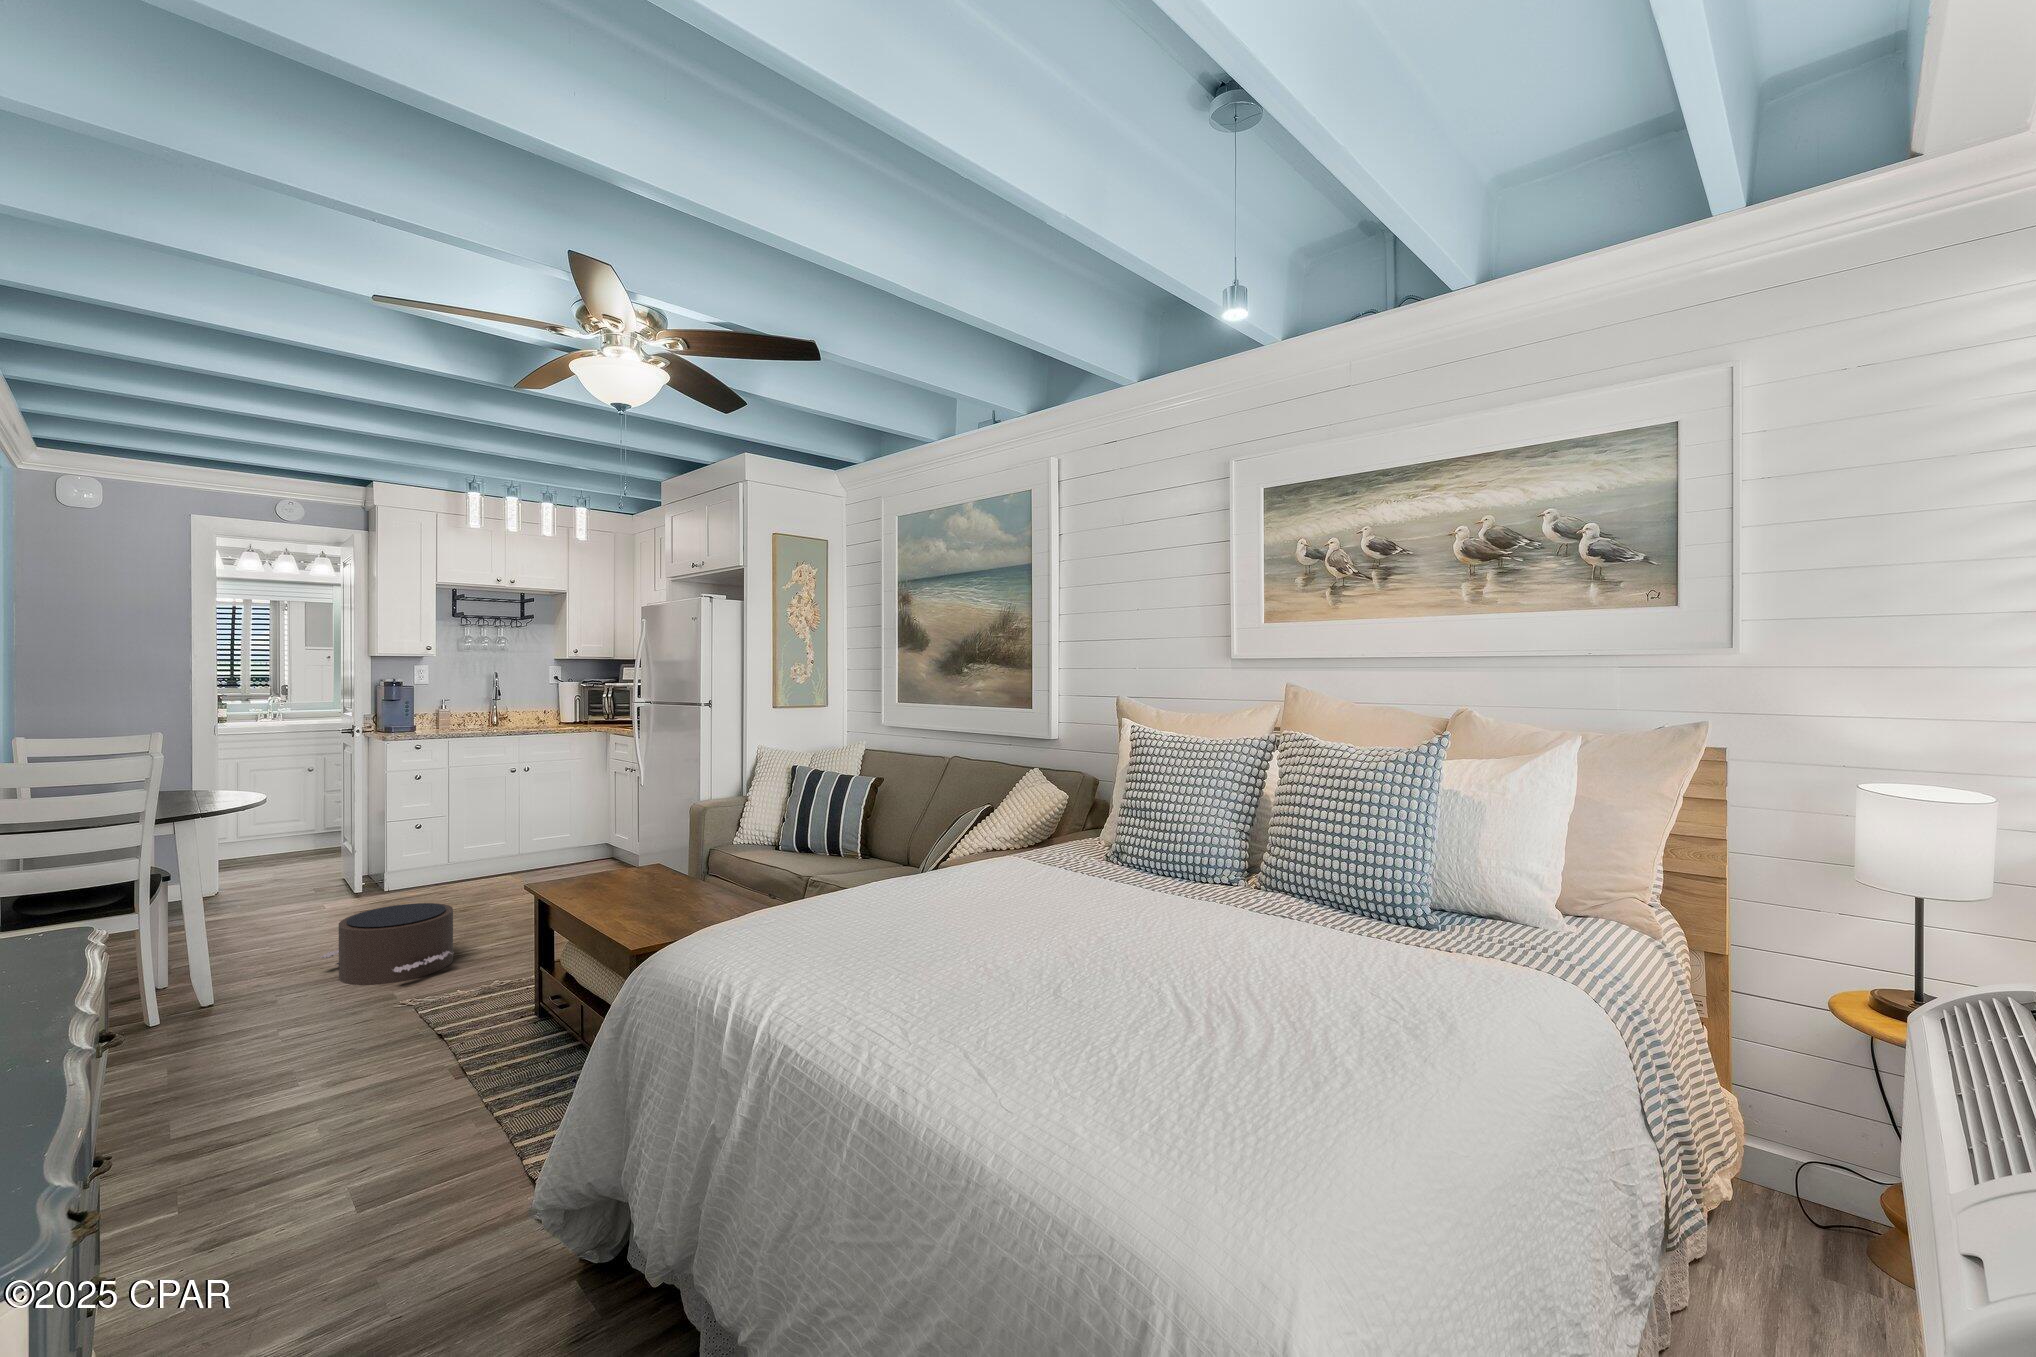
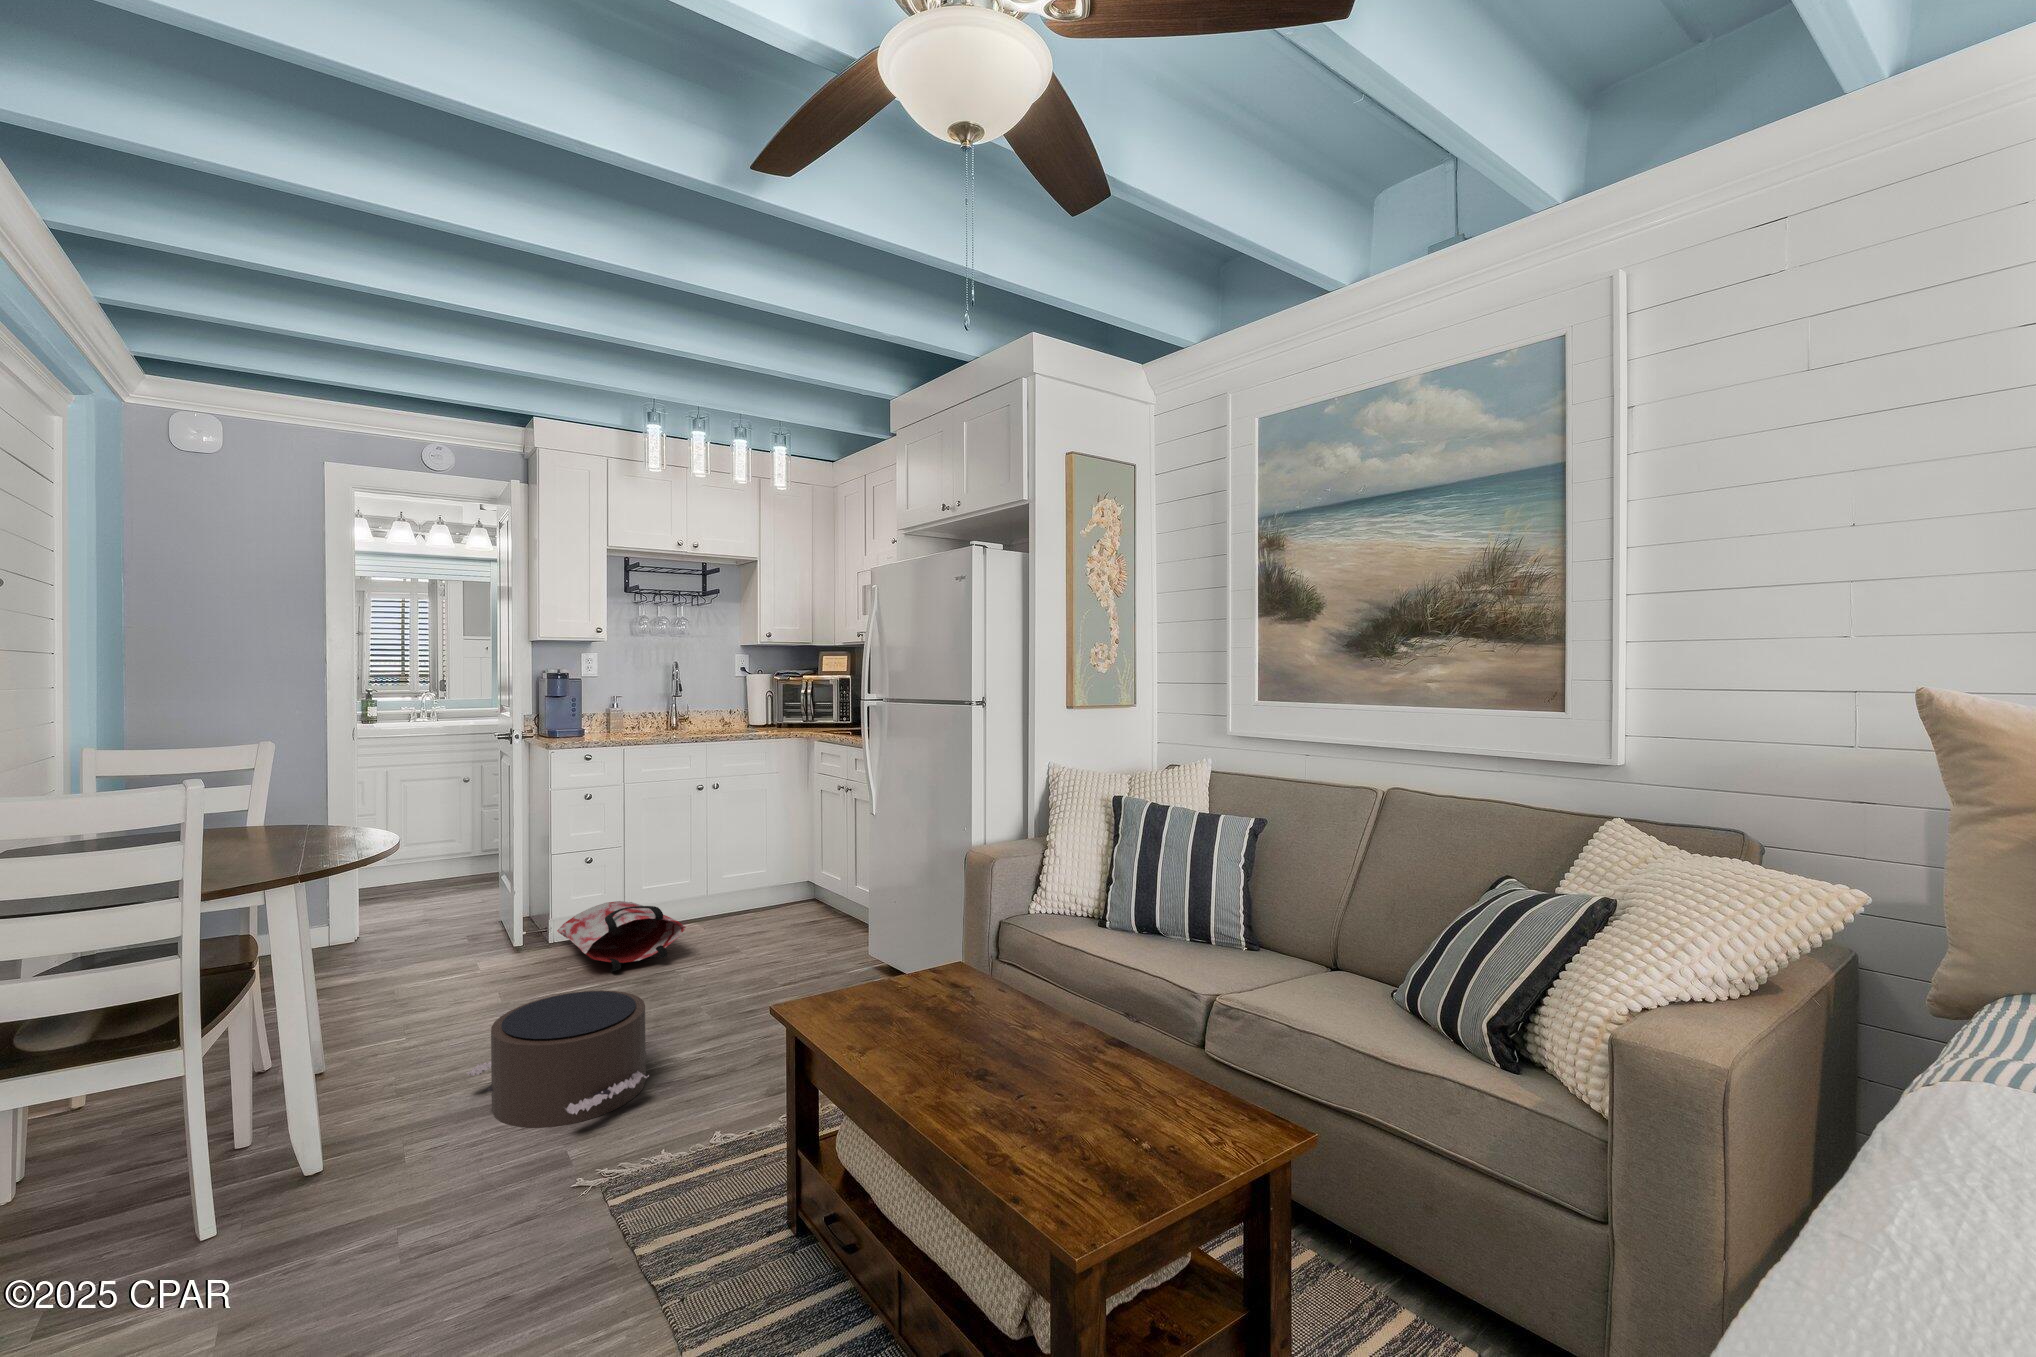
bag: none [390,858,496,905] -> present [557,901,686,971]

